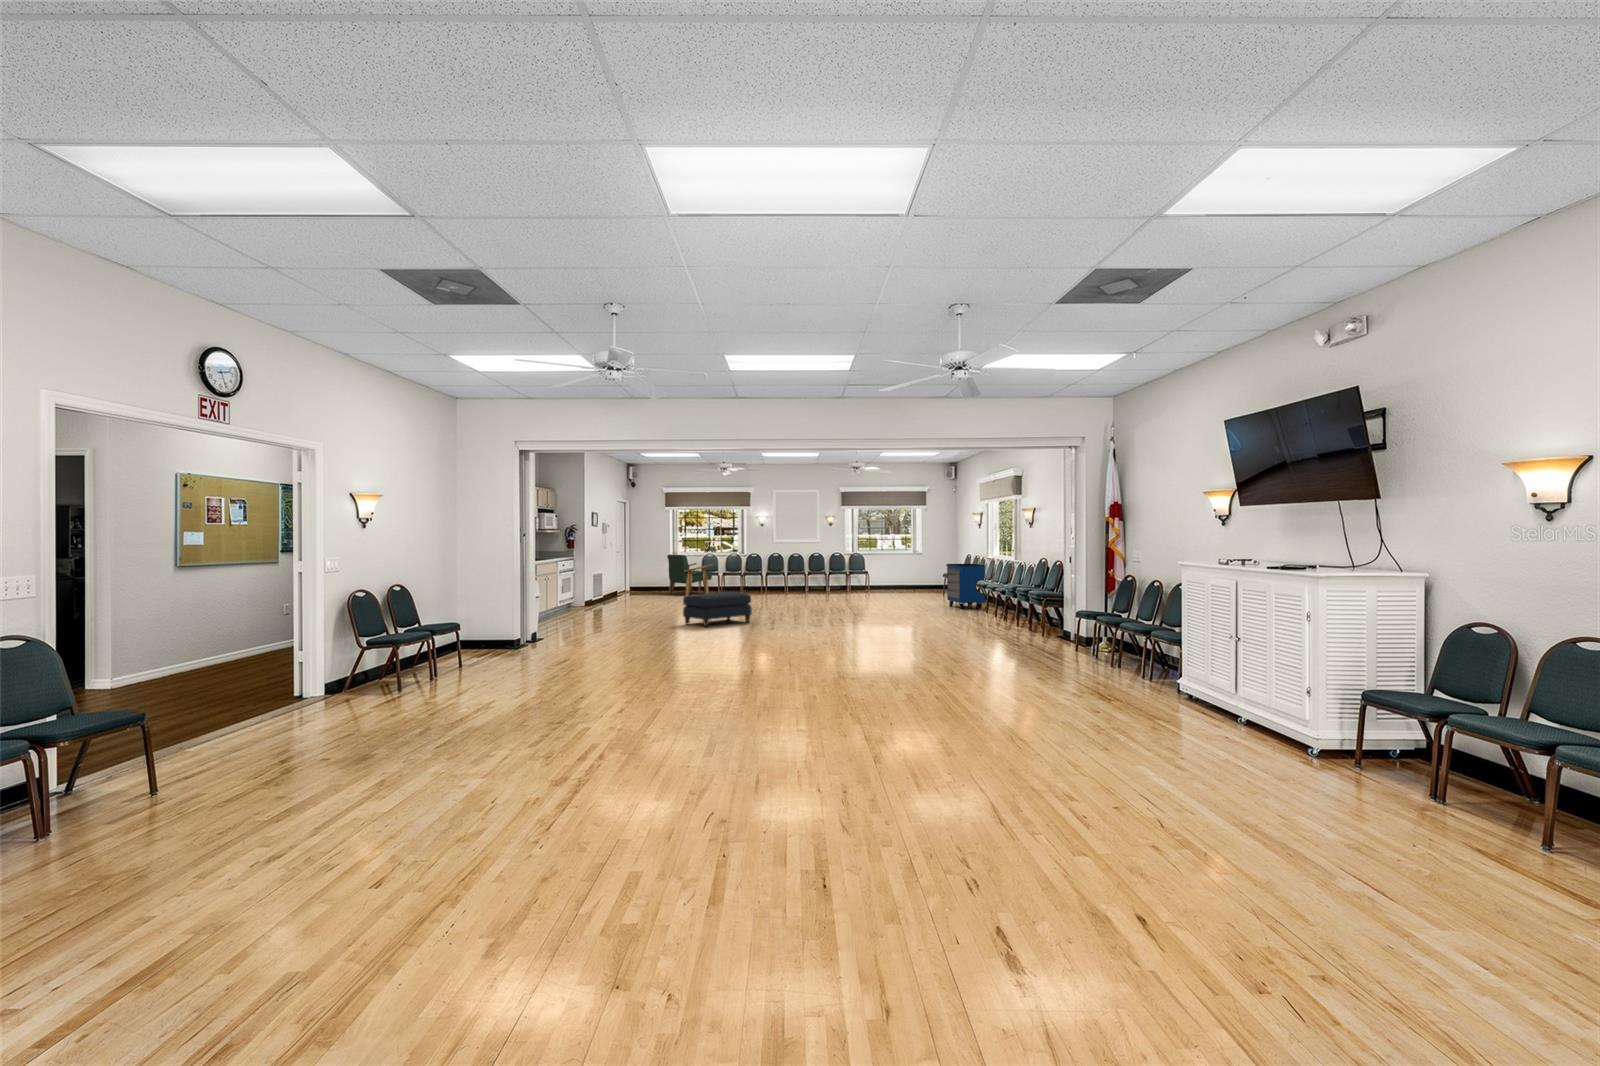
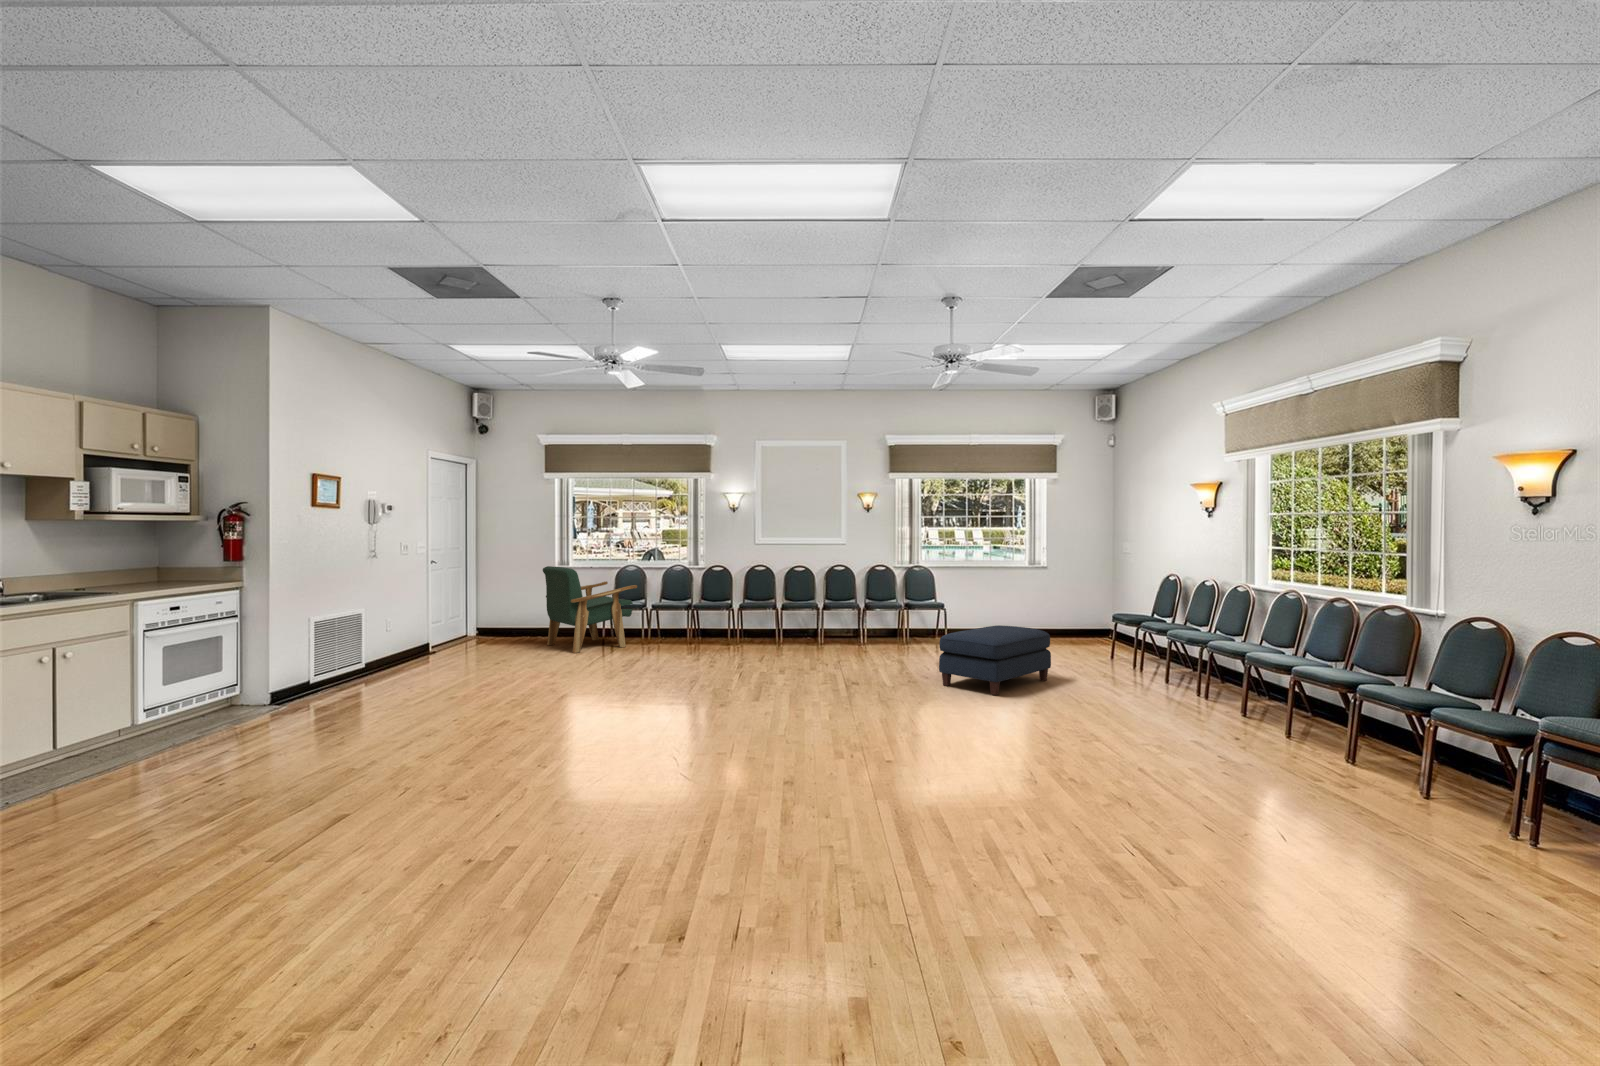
storage cabinet: present [946,564,985,609] -> none [1160,602,1284,724]
ottoman: present [683,592,752,627] -> present [939,625,1051,695]

